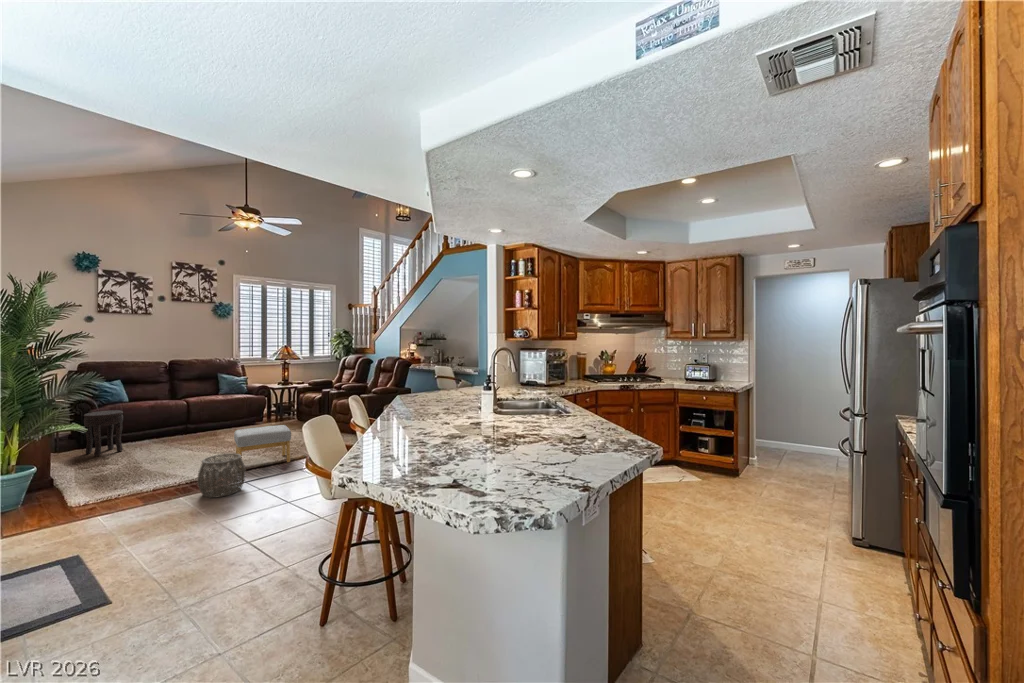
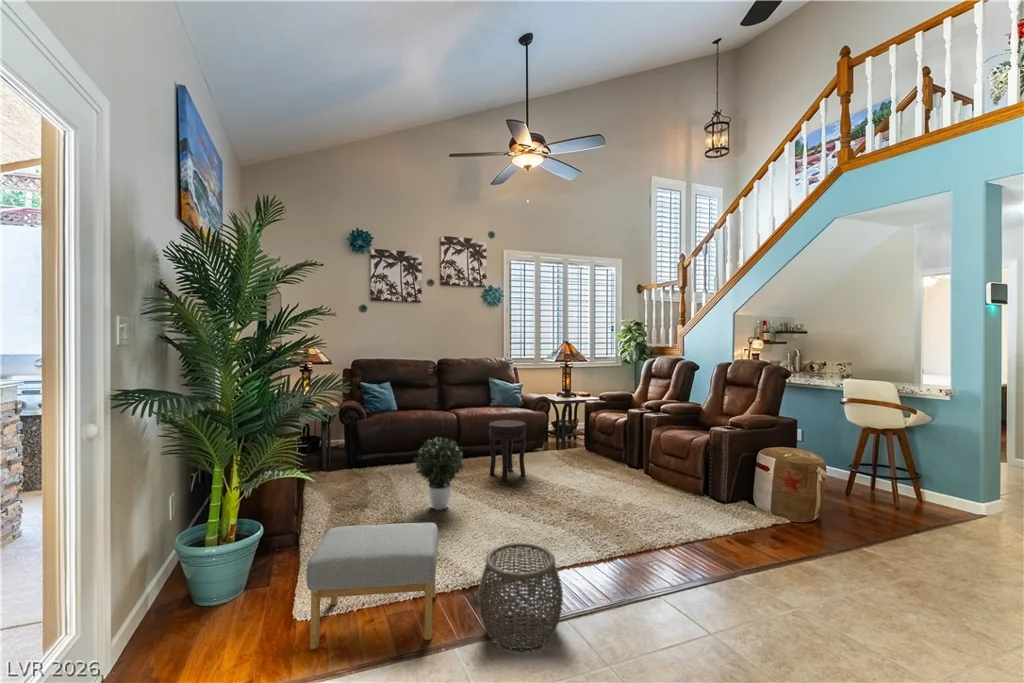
side table: present [84,410,123,456] -> present [489,420,526,480]
potted plant: none [150,413,193,460] -> present [414,437,464,510]
footstool: present [234,425,291,462] -> present [306,523,438,649]

